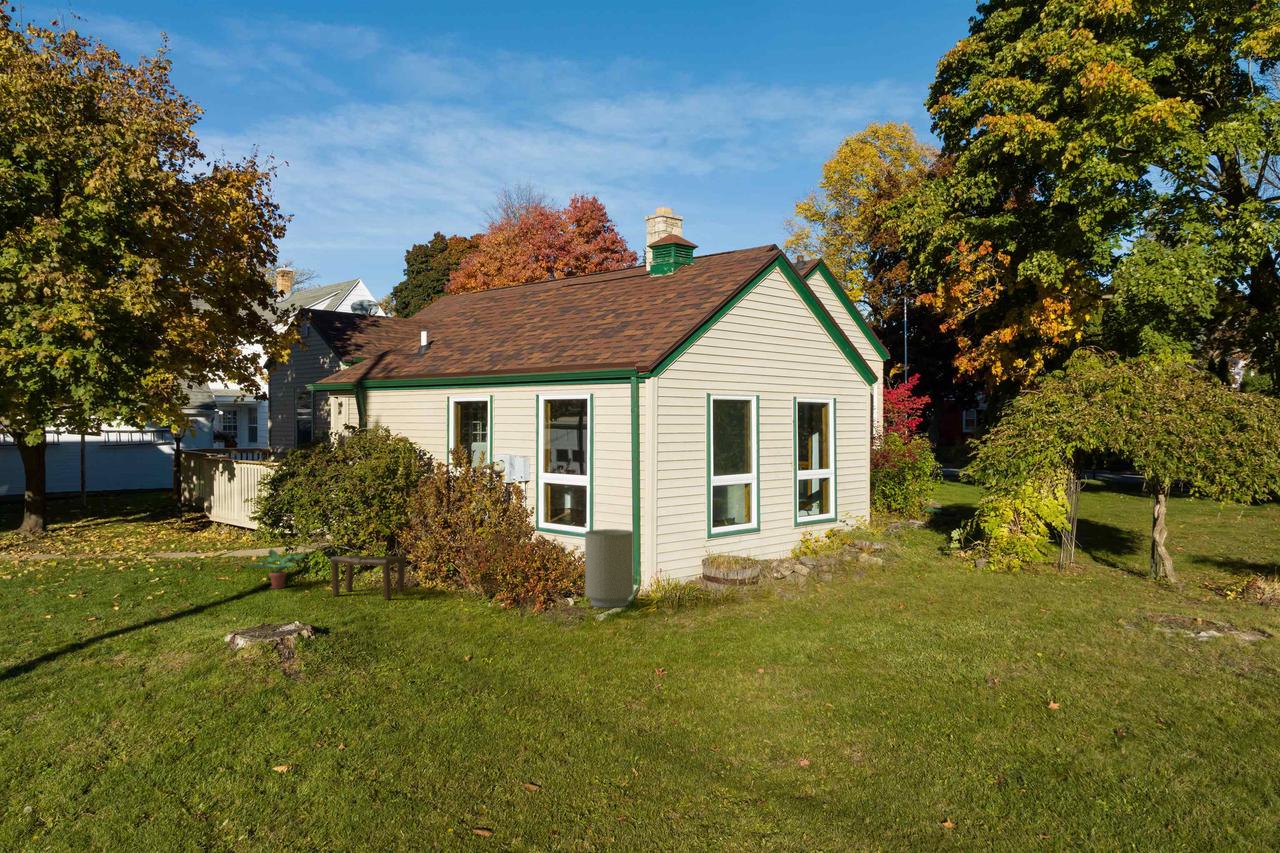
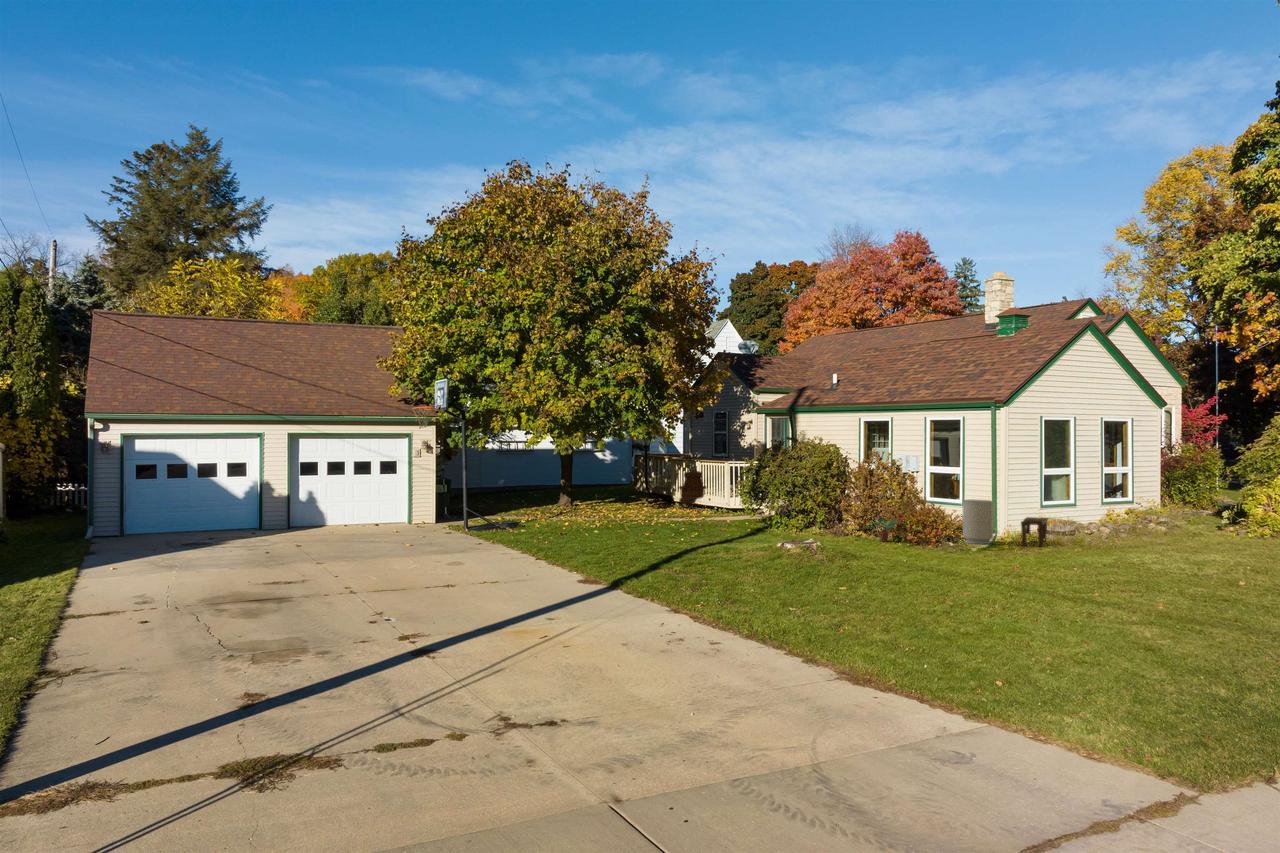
lounge chair: none [174,484,231,547] -> present [679,471,706,508]
potted plant: present [246,549,305,589] -> present [863,516,898,542]
bench: present [331,555,407,600] -> present [1021,517,1048,546]

